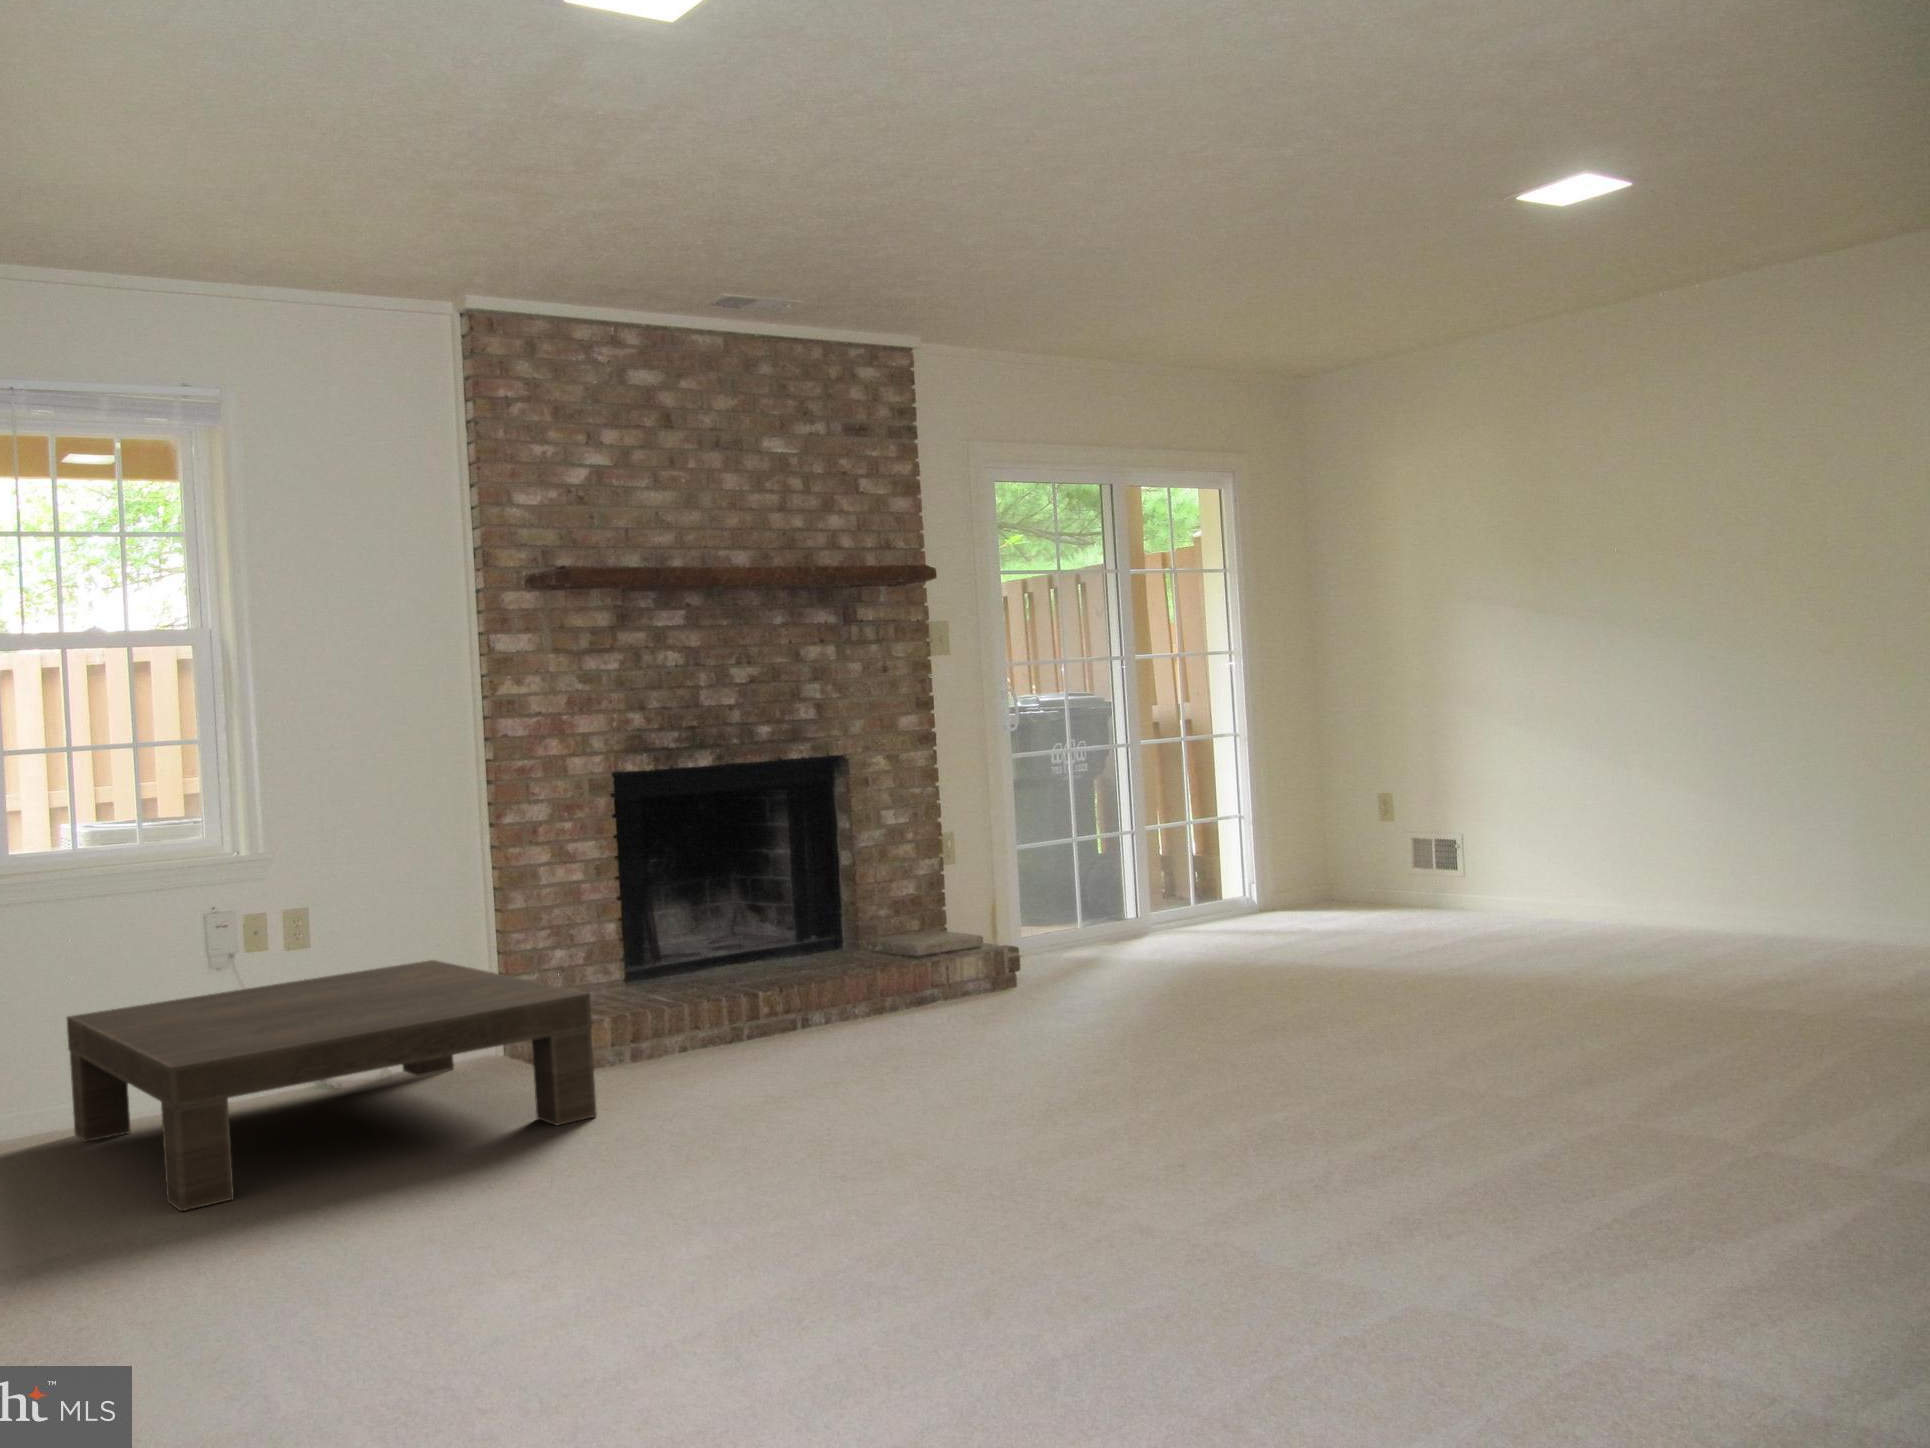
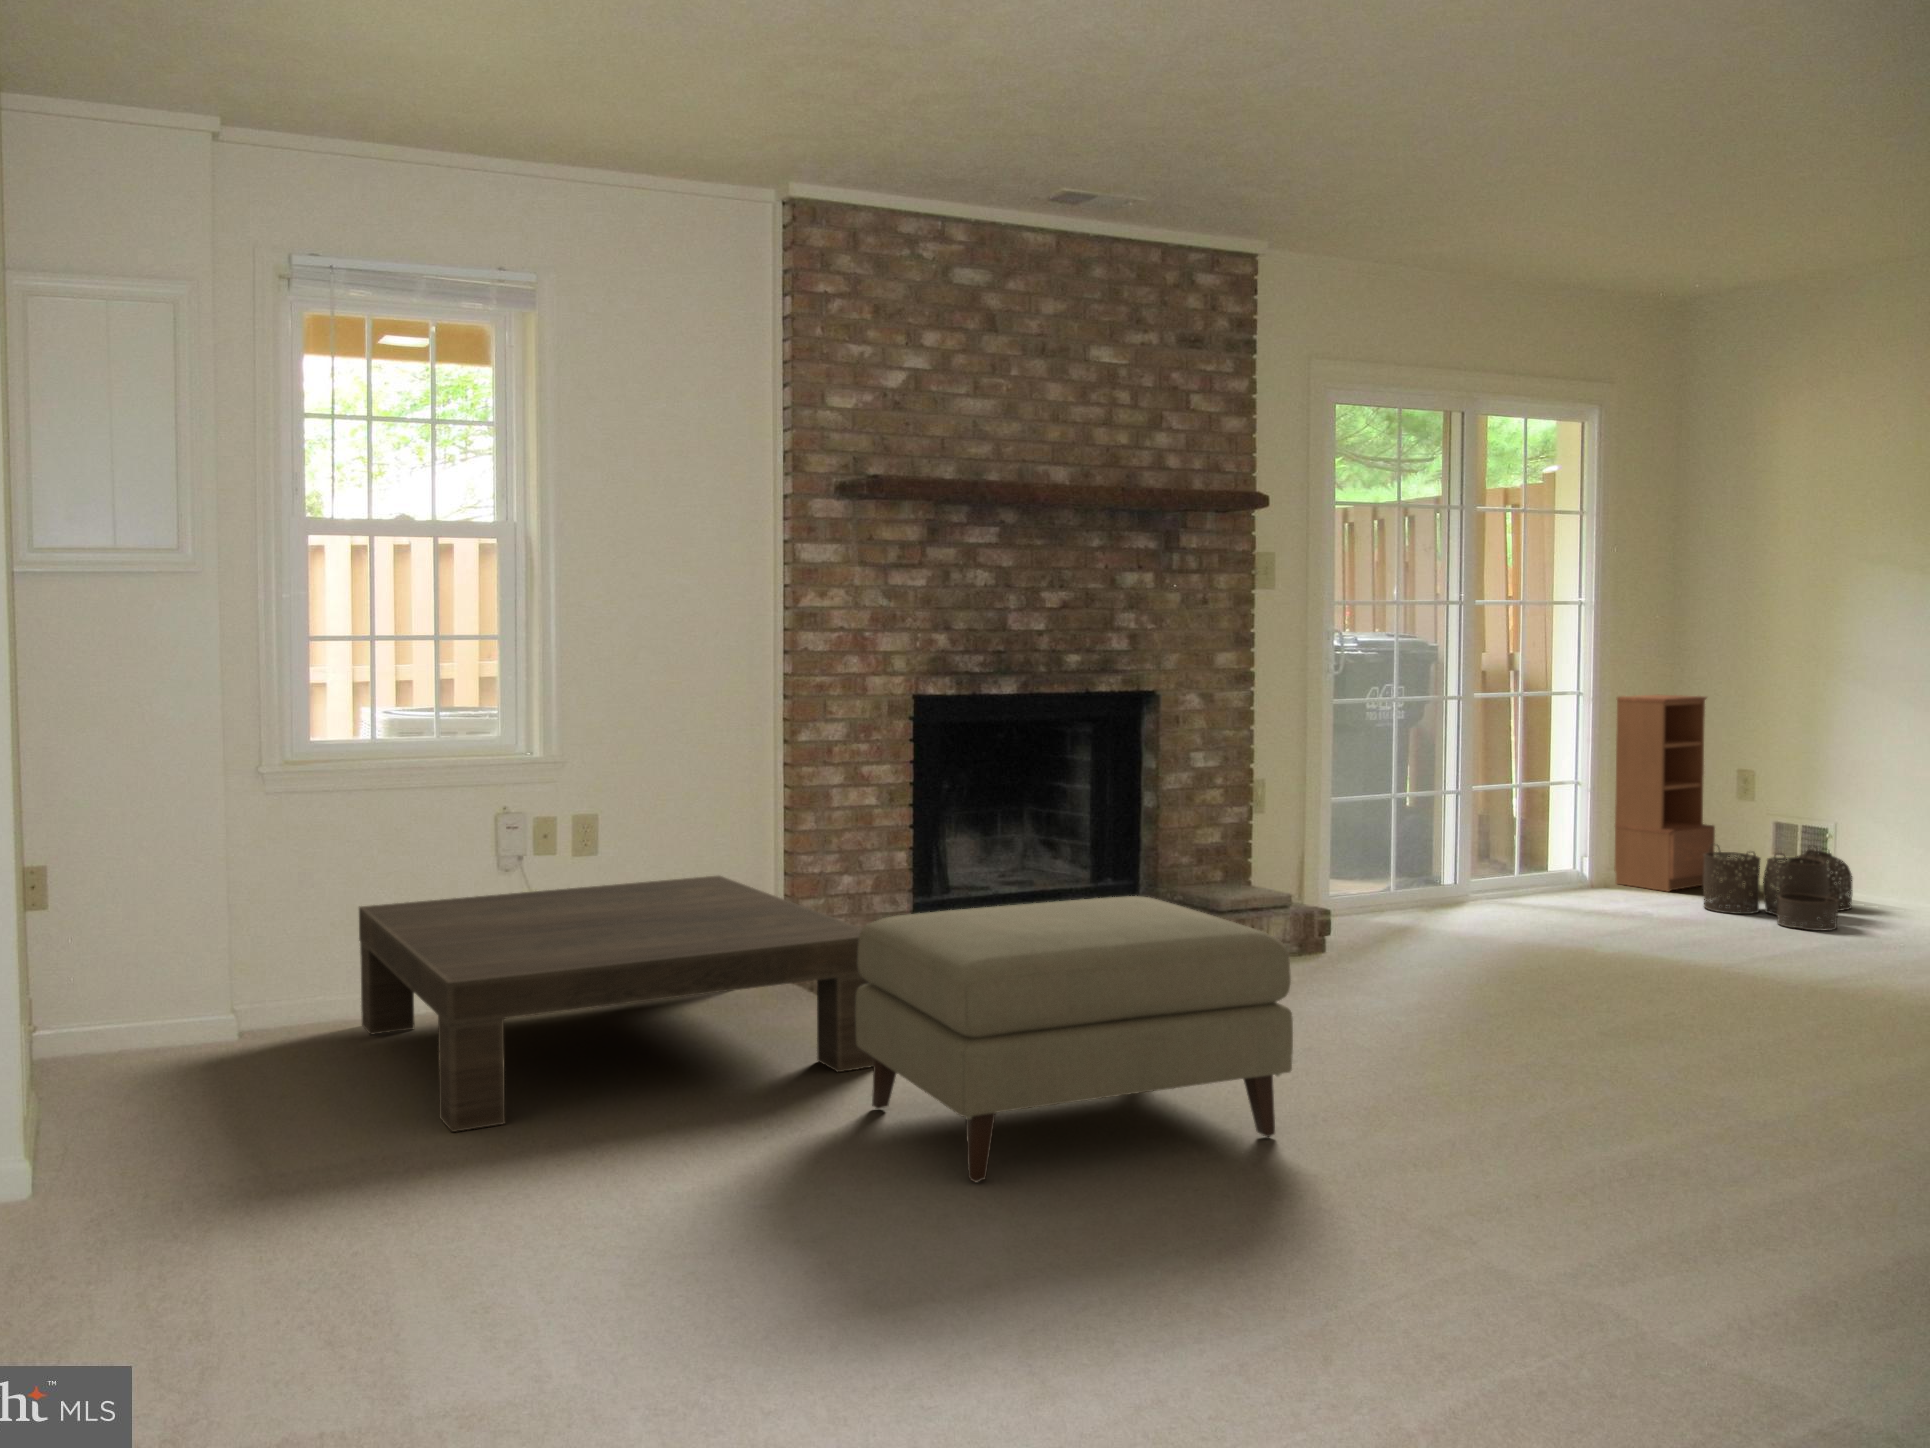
bookcase: none [1270,730,1366,910] -> present [1615,695,1715,892]
woven basket: none [1350,856,1478,930] -> present [1703,844,1852,931]
ottoman: none [567,936,962,1196] -> present [856,896,1293,1182]

